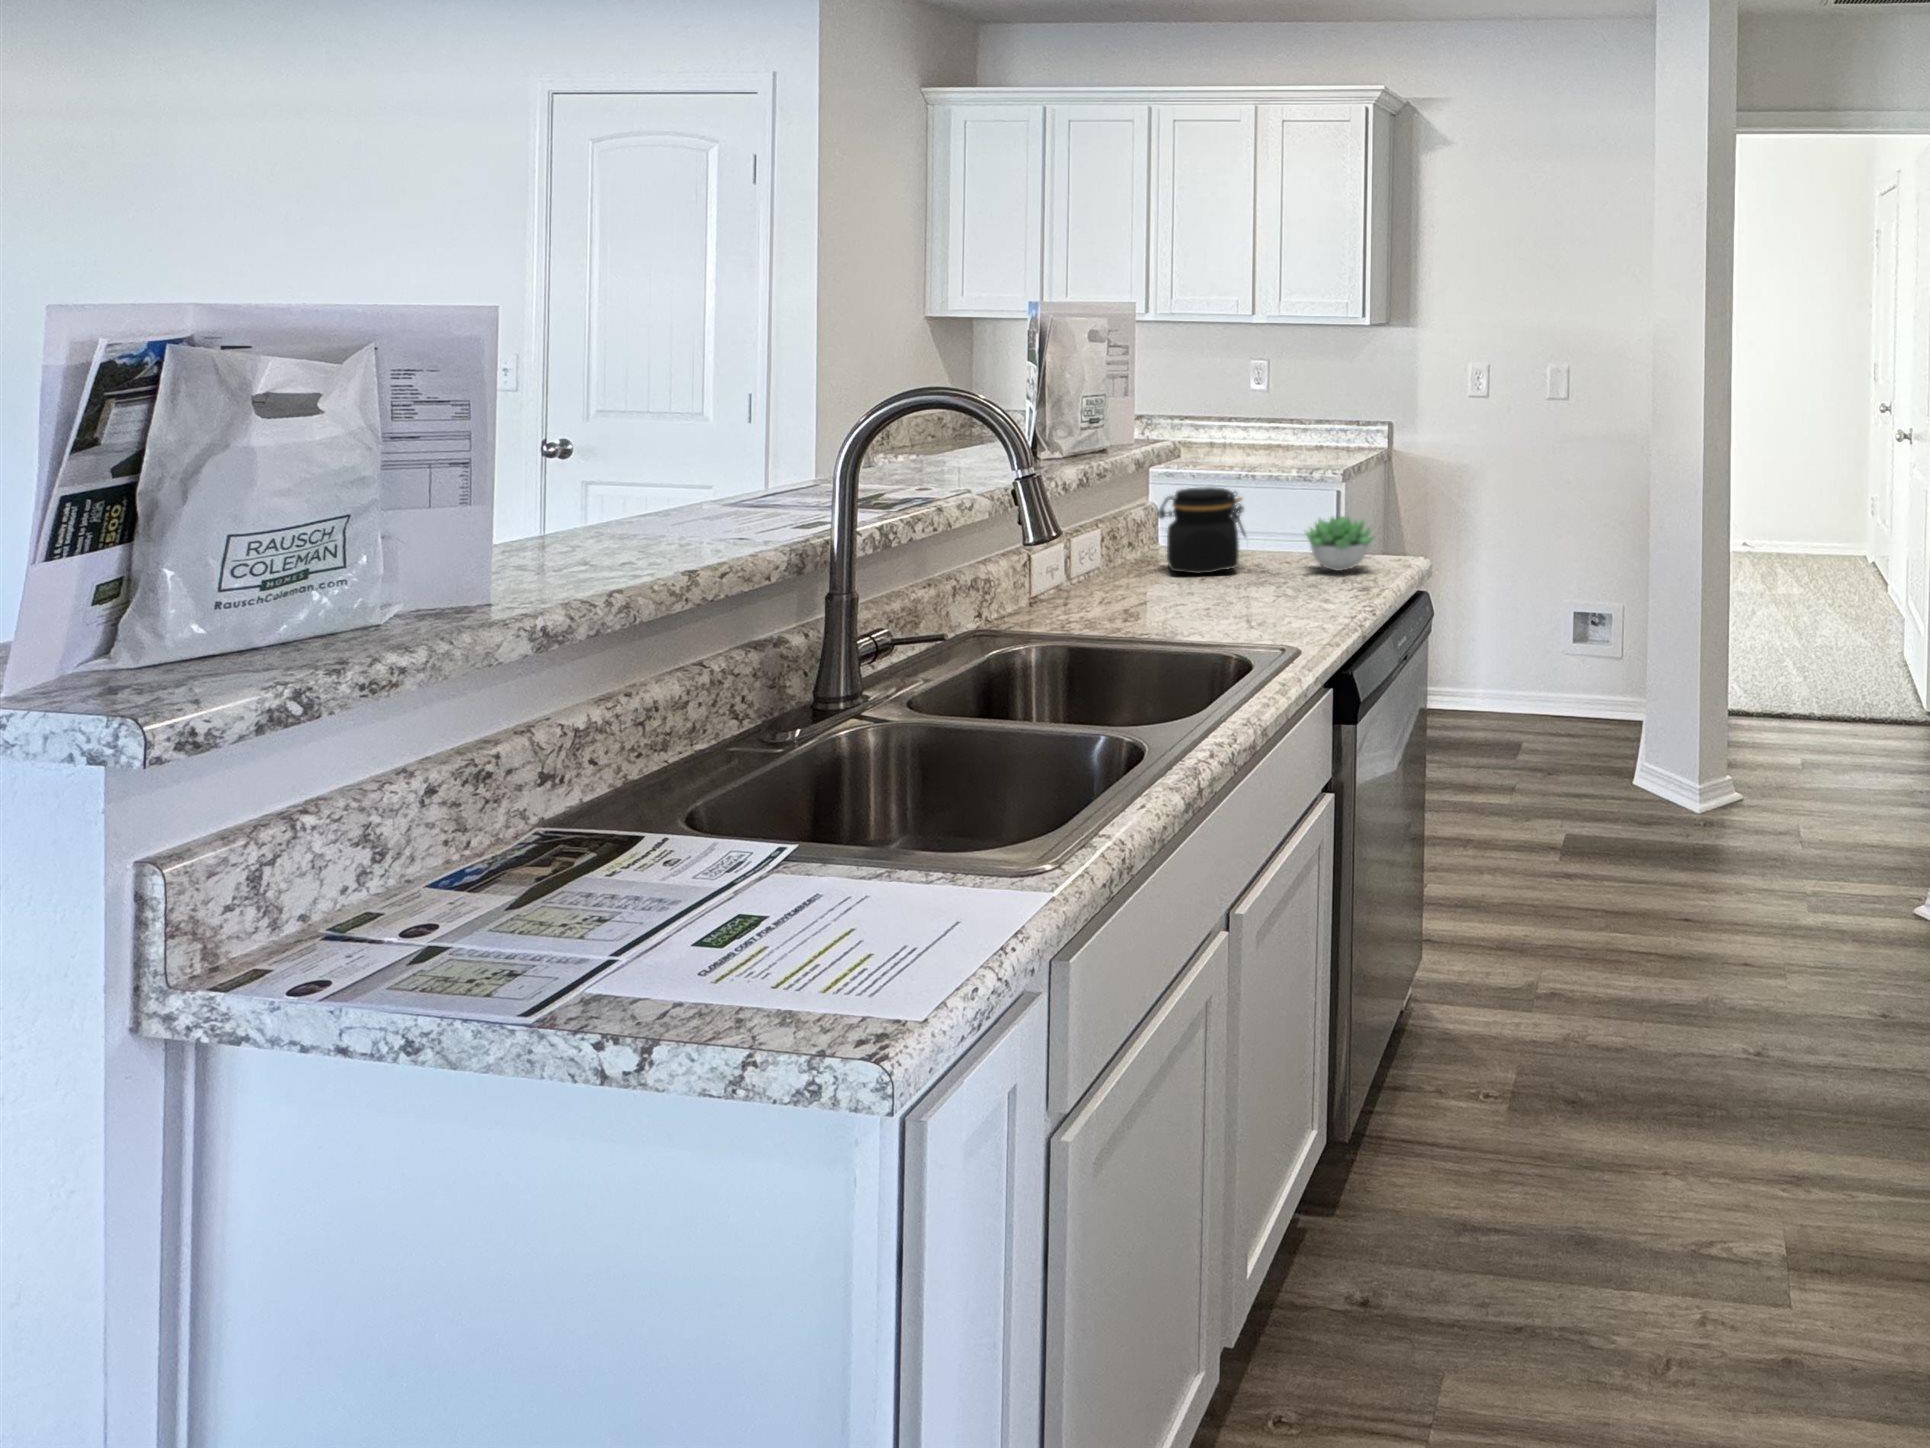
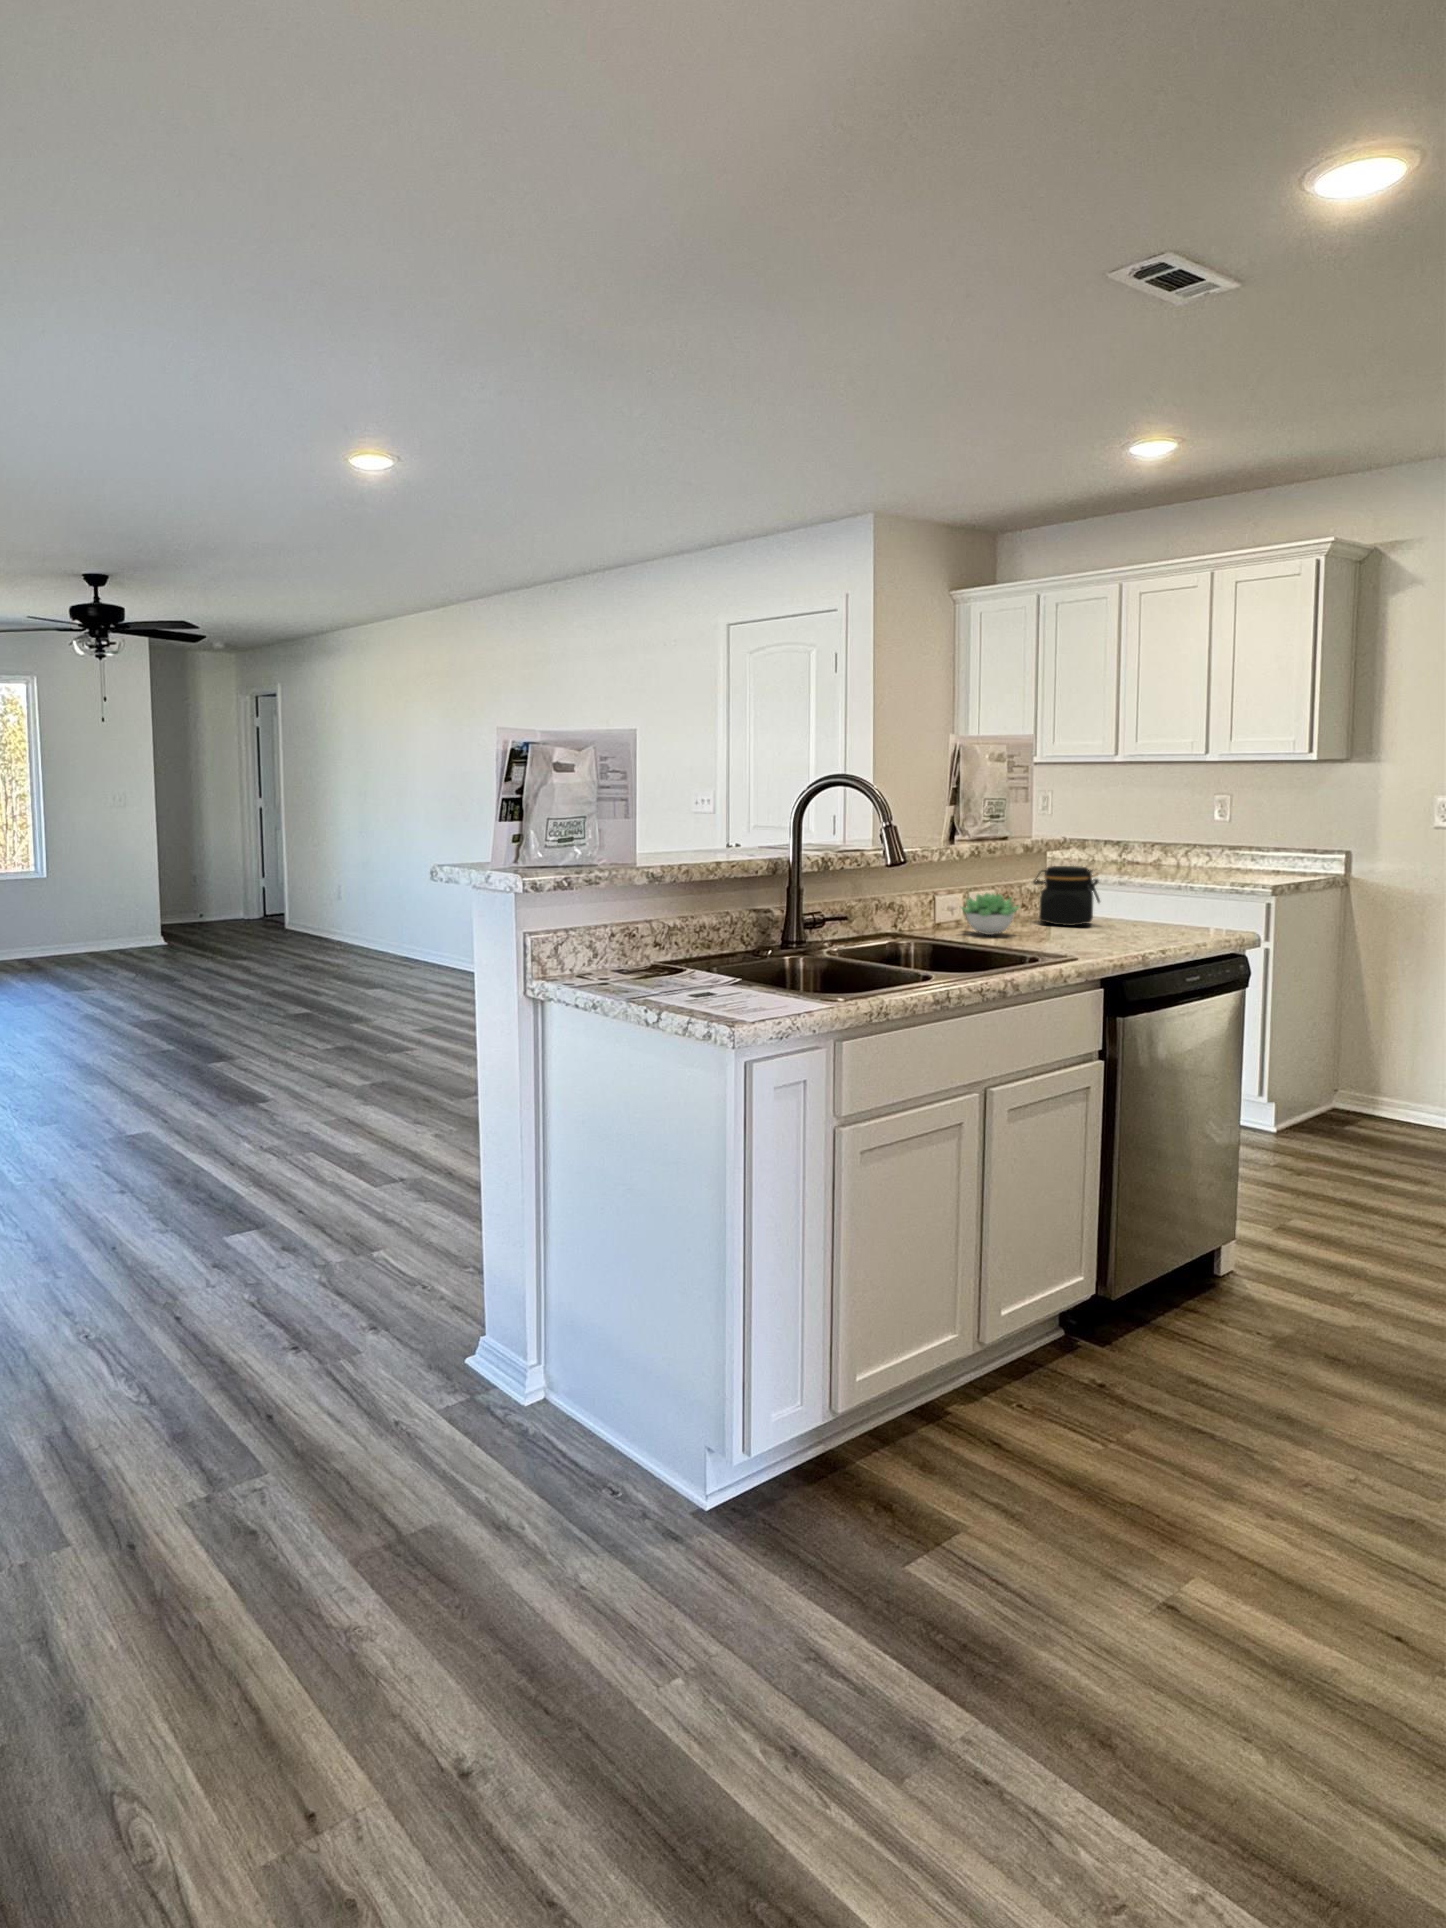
succulent plant: present [1306,516,1374,571] -> present [961,893,1019,935]

